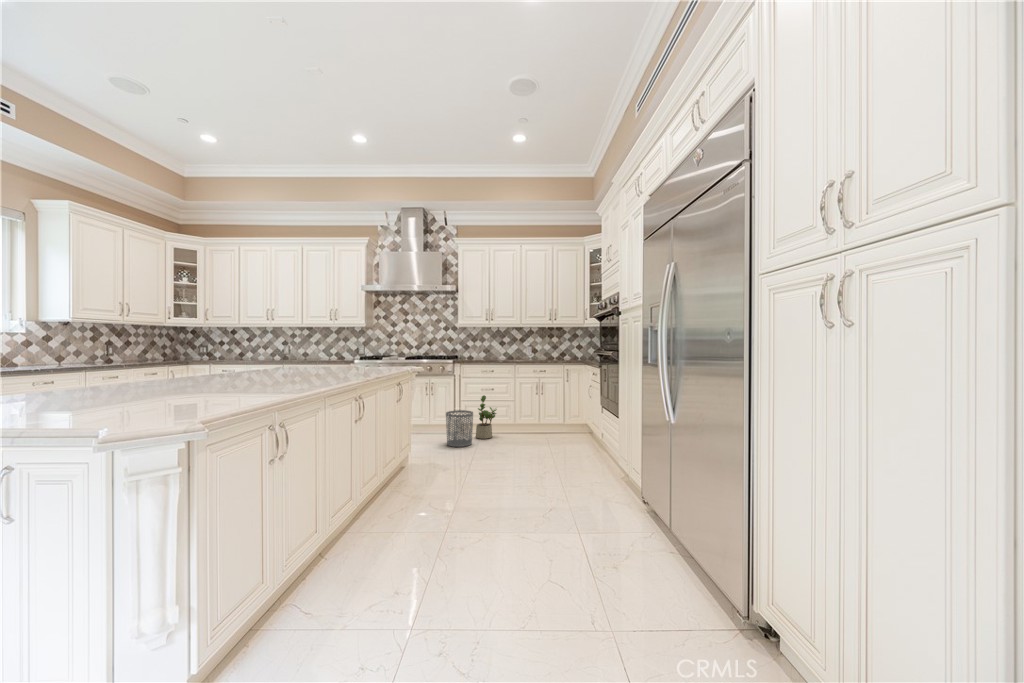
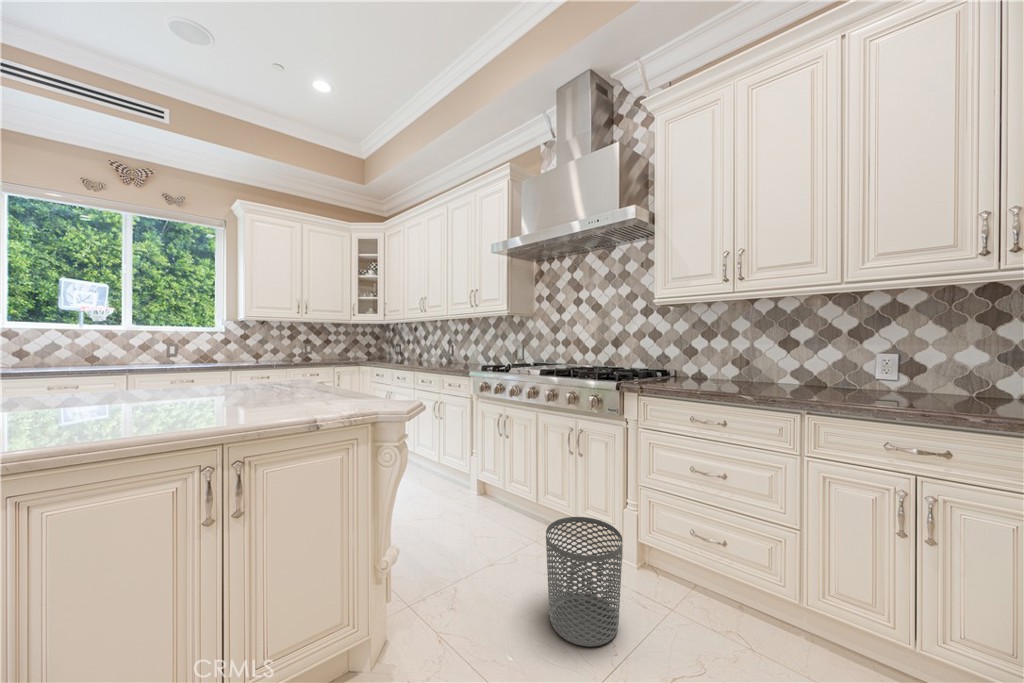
potted plant: present [476,395,497,439] -> none [658,493,728,630]

